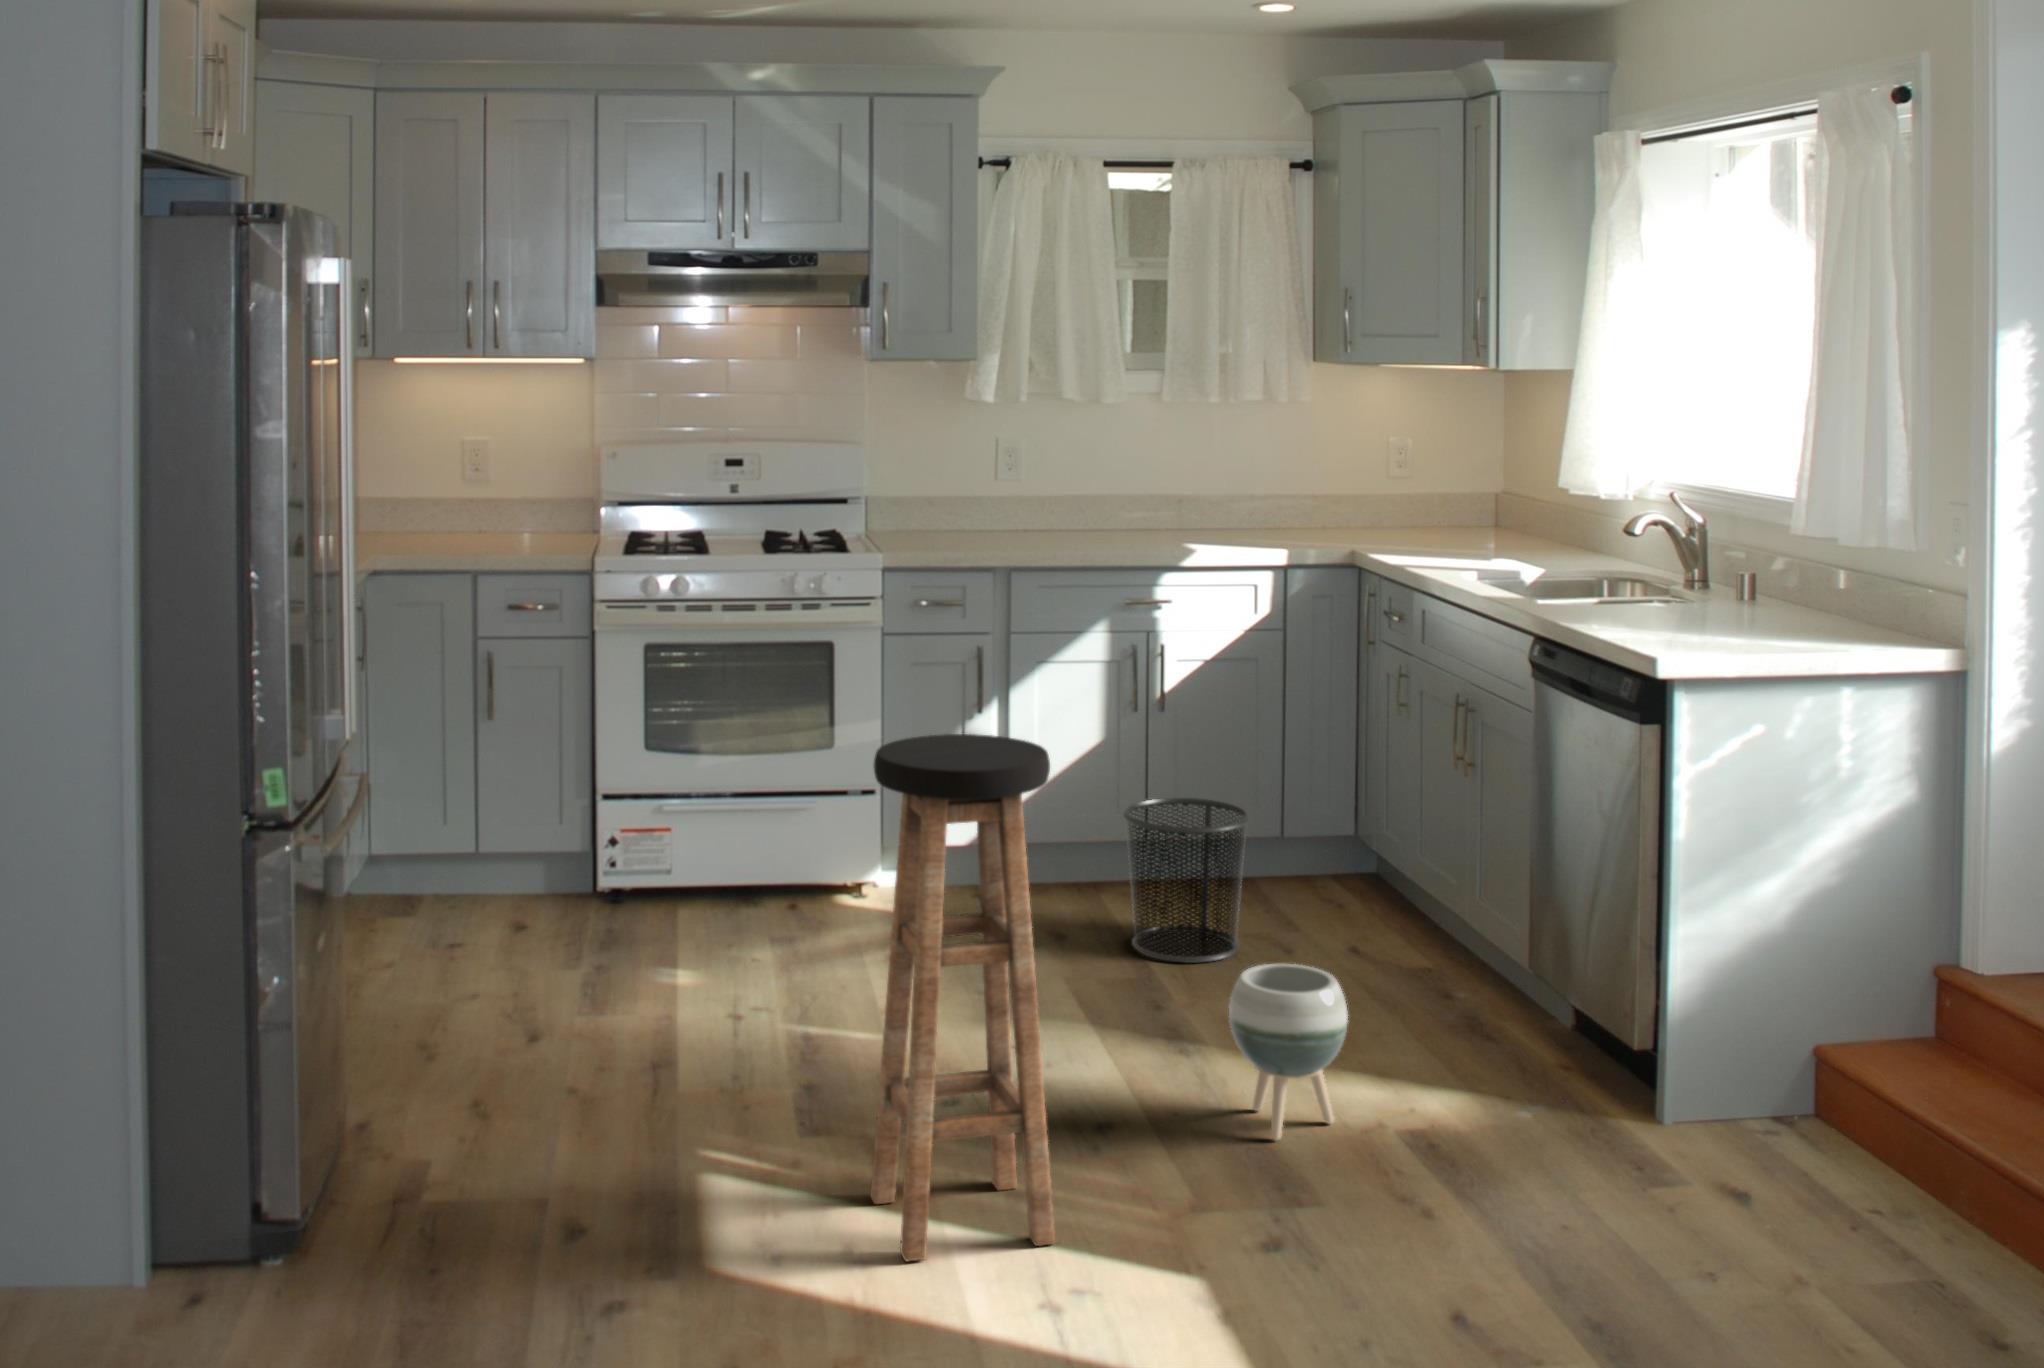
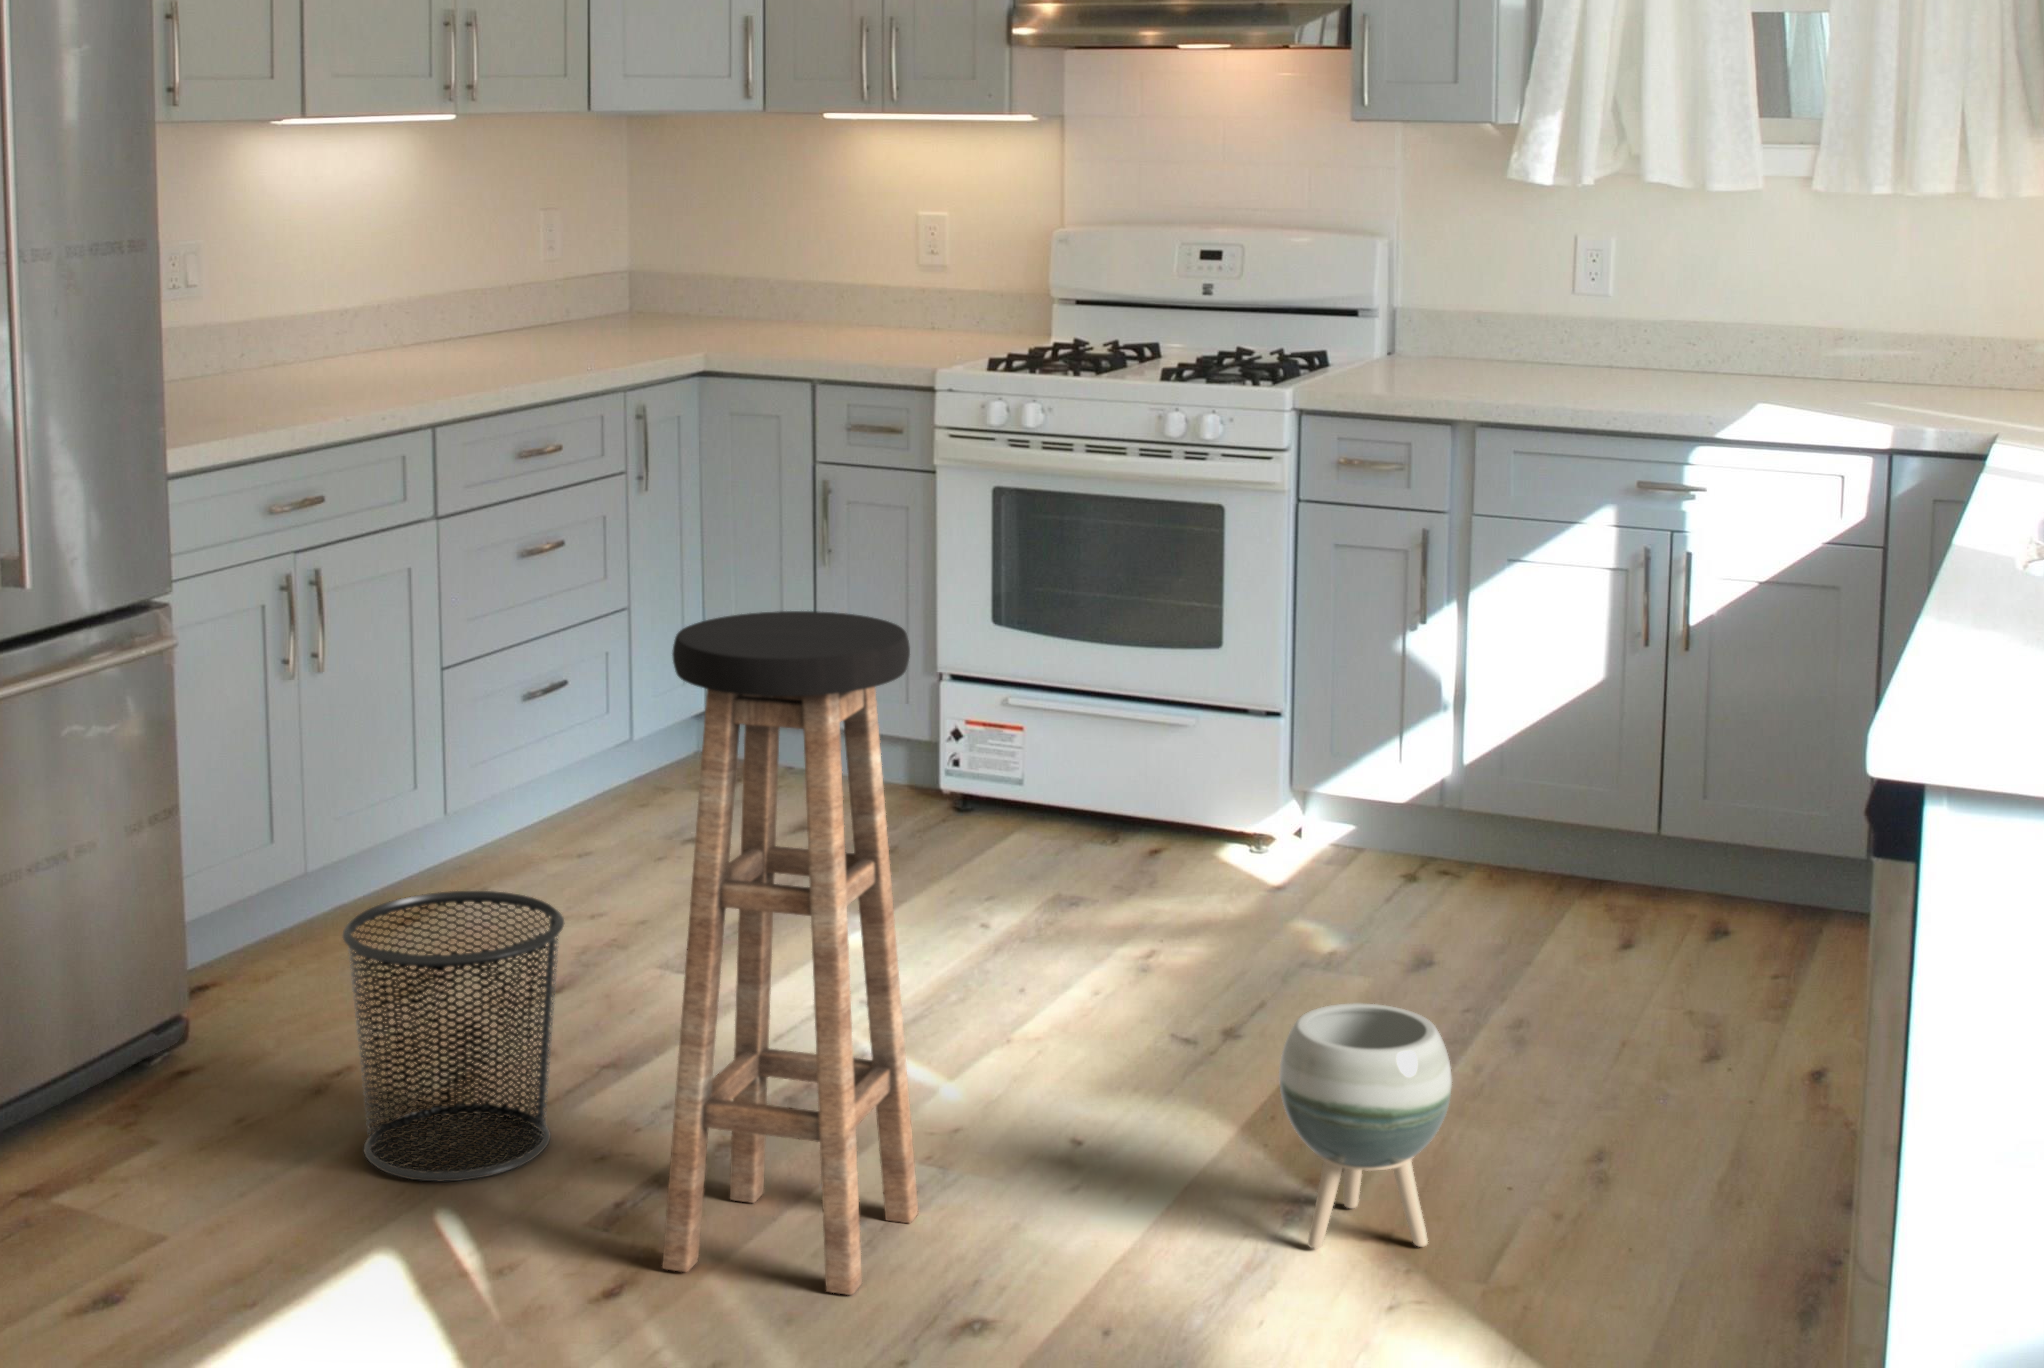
waste bin: present [1123,798,1250,963] -> present [343,891,564,1181]

